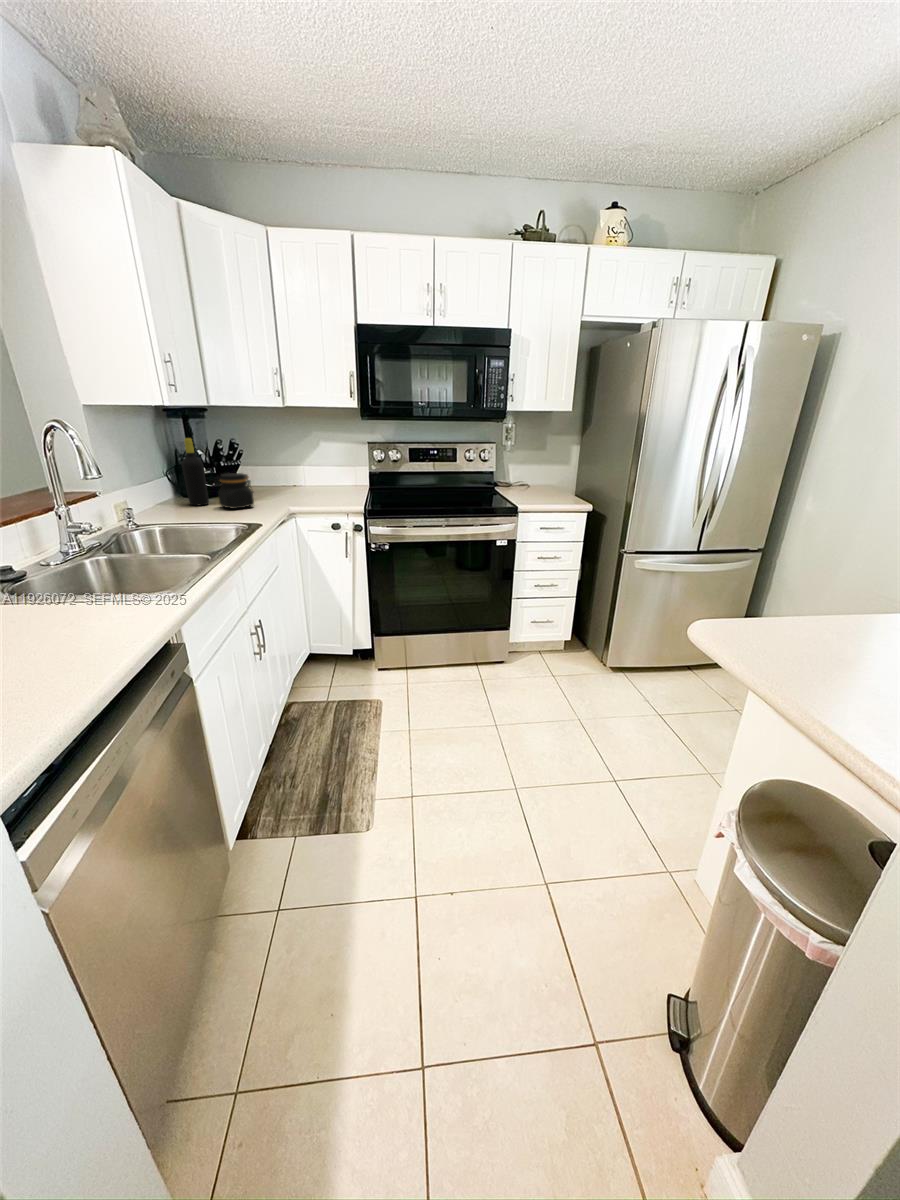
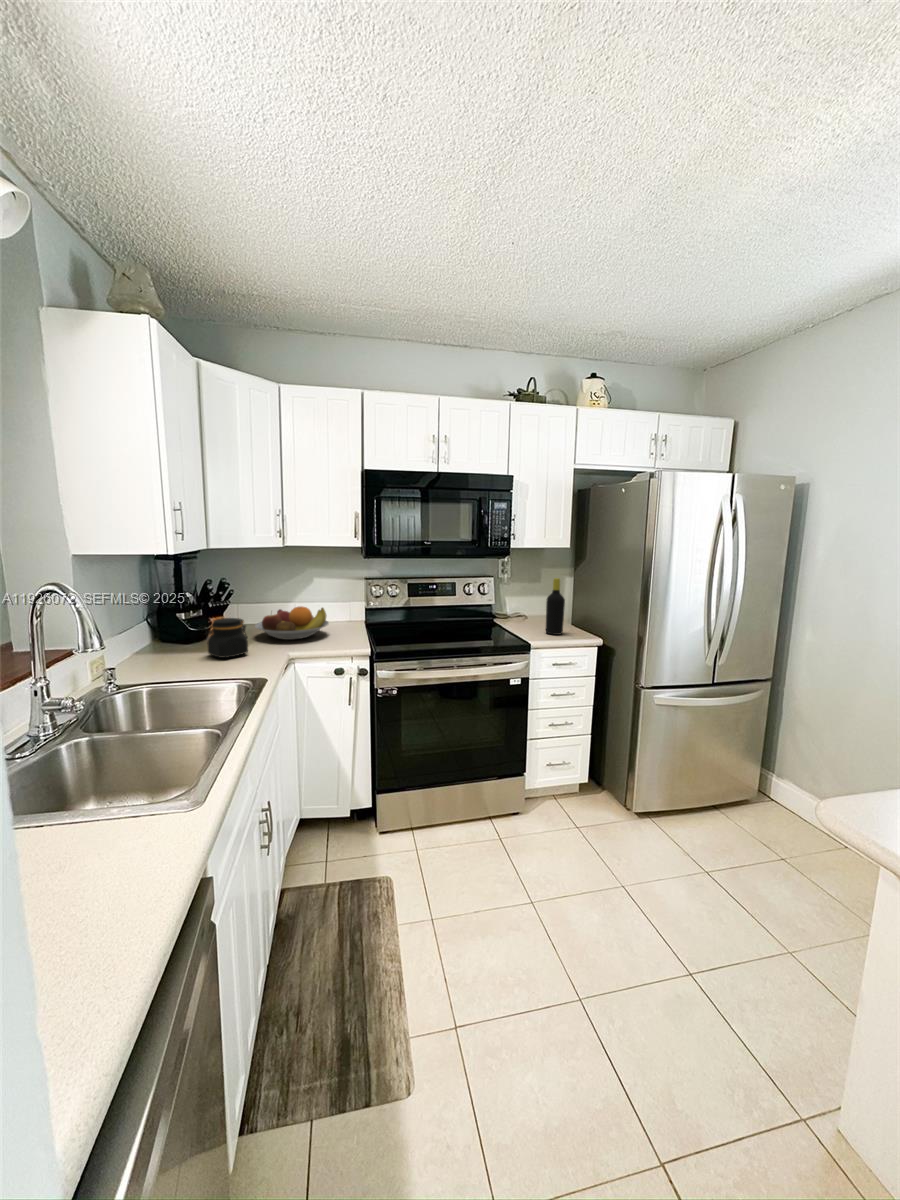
bottle: present [182,438,209,505] -> present [546,578,565,635]
fruit bowl: none [265,467,333,497] -> present [255,607,329,640]

